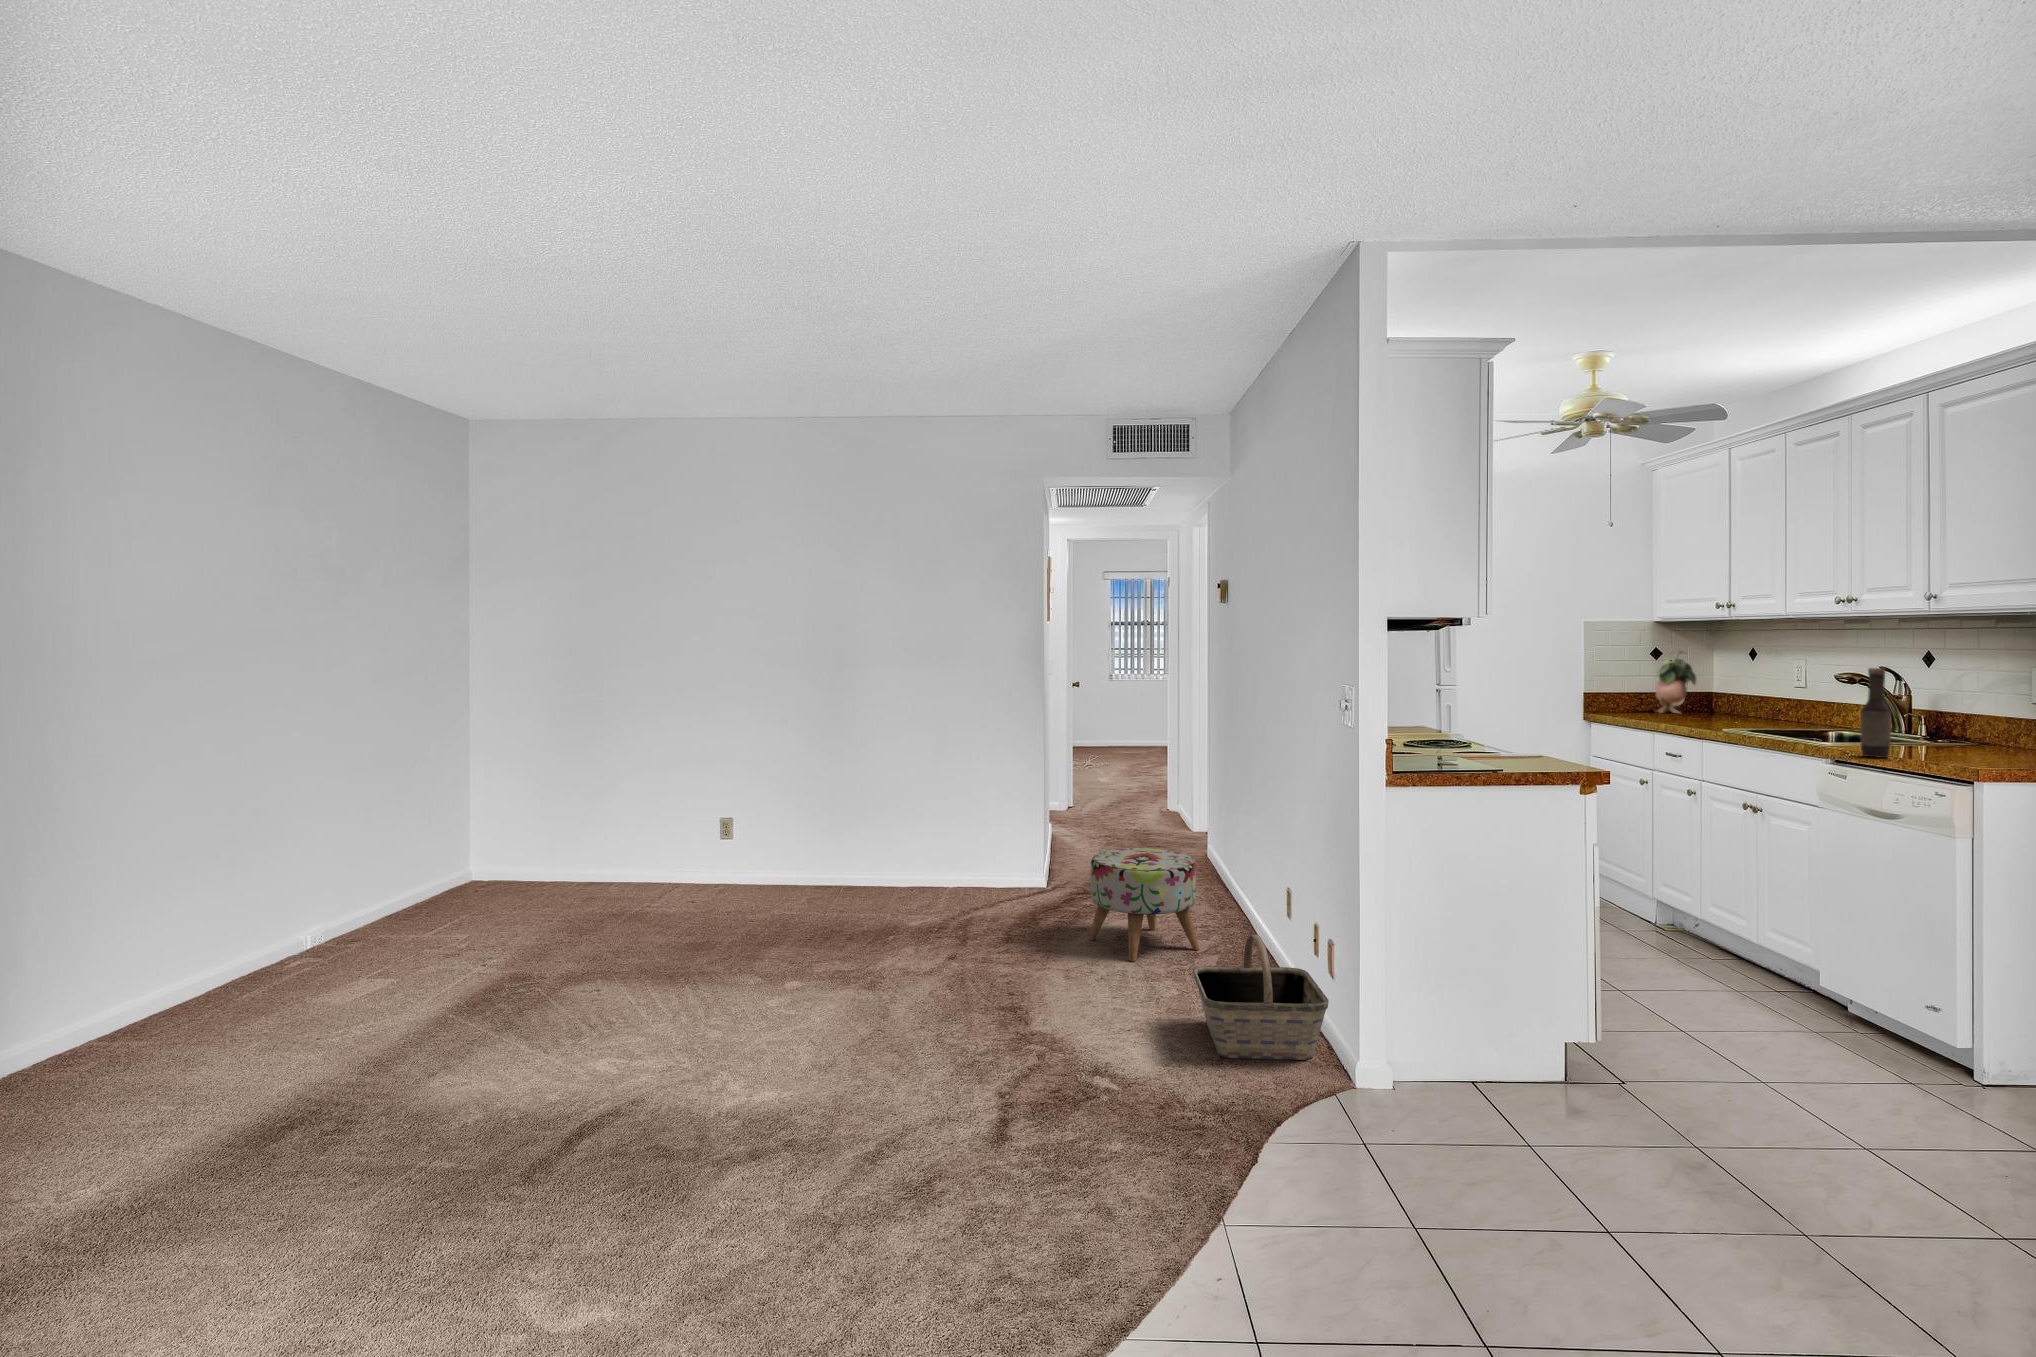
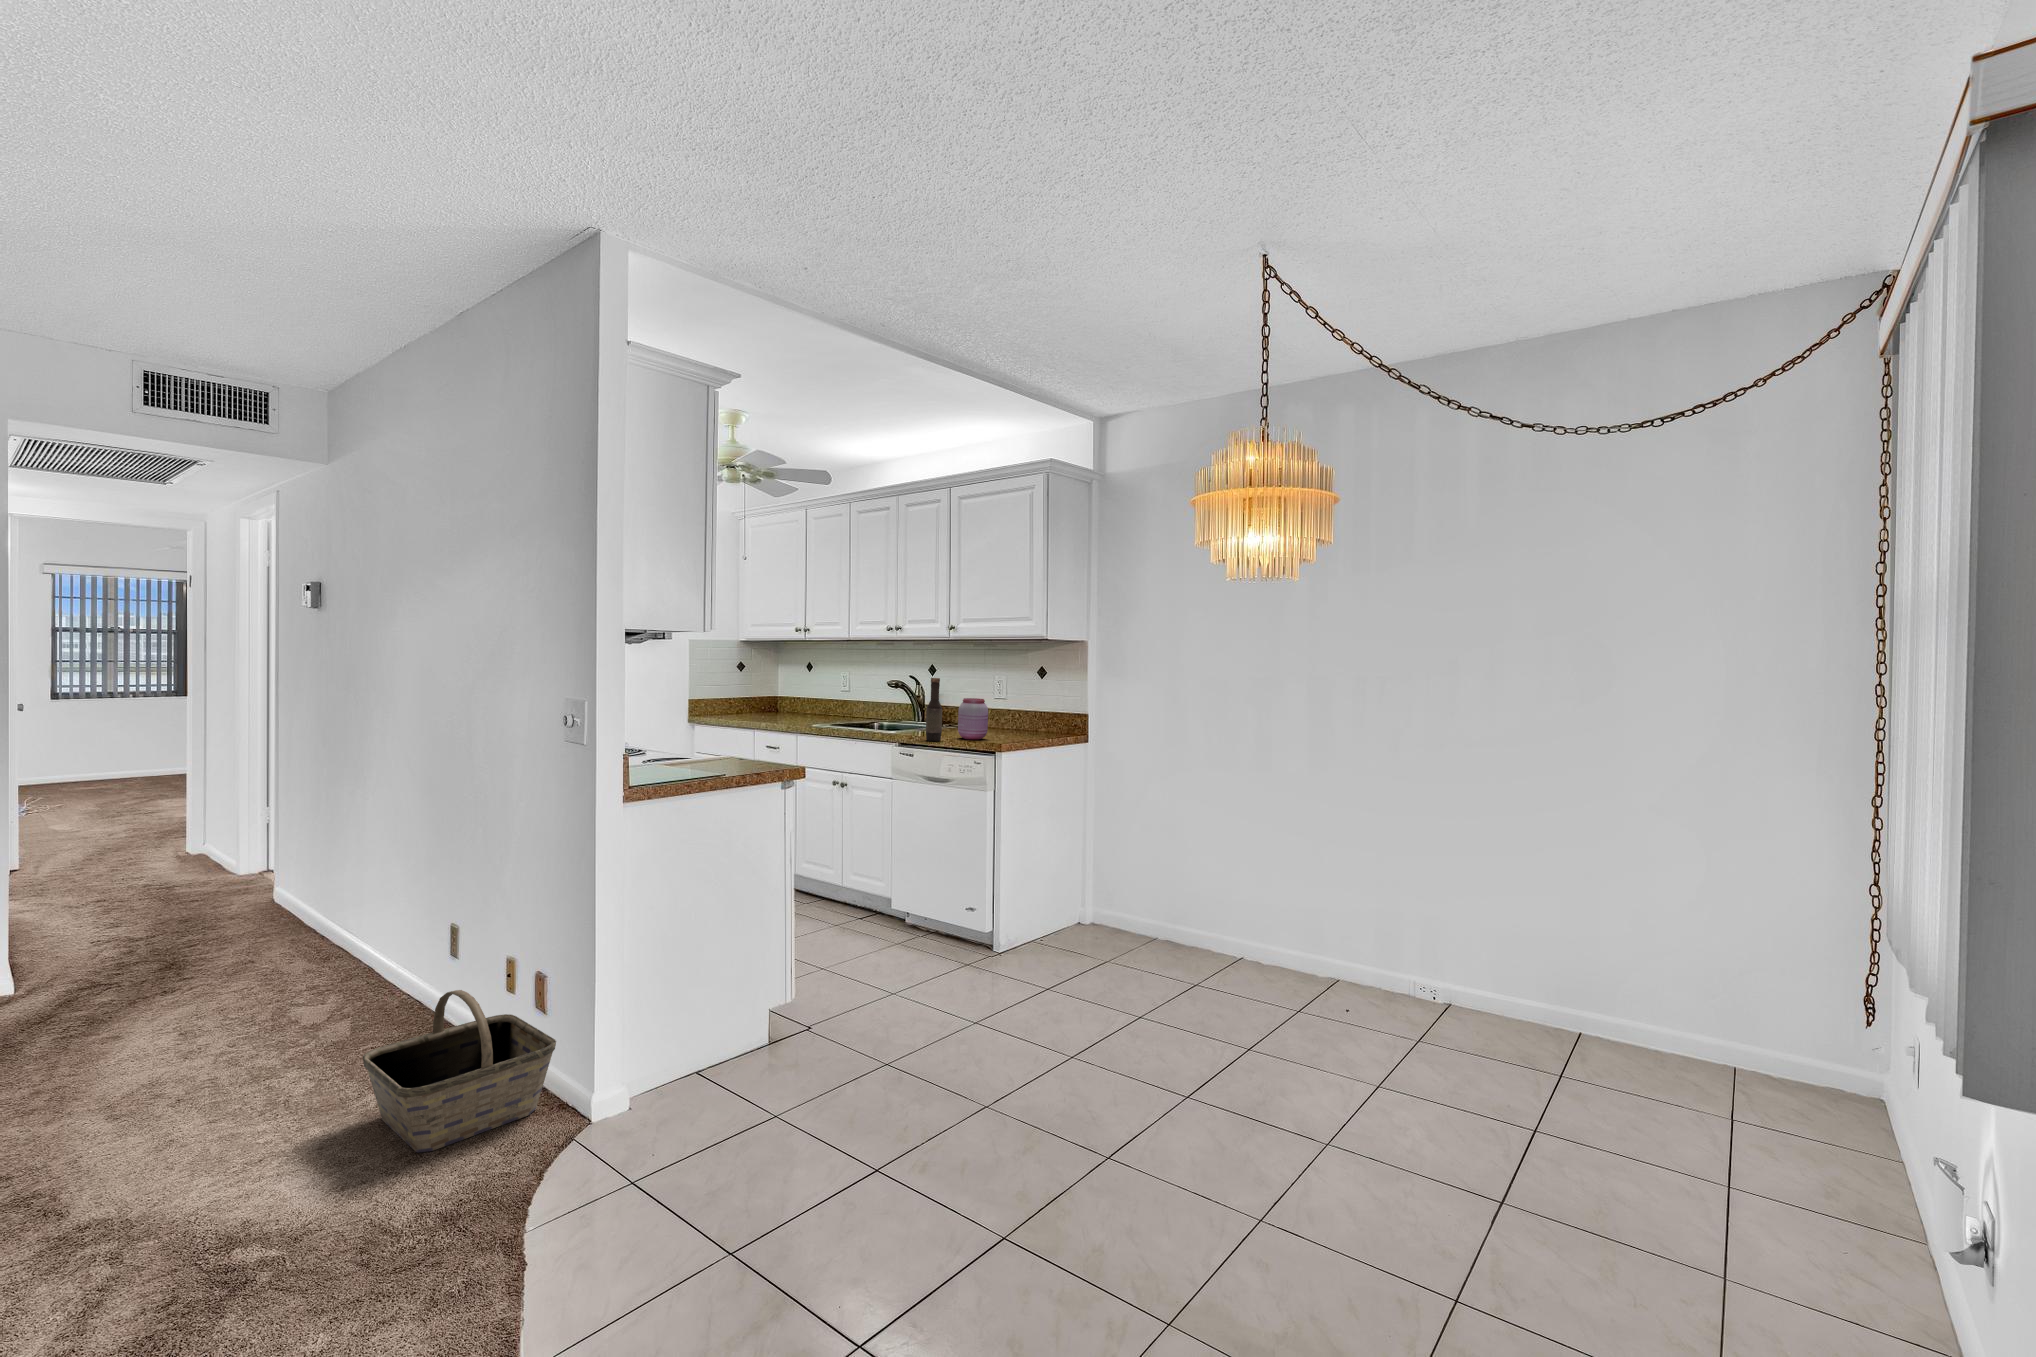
potted plant: present [1656,651,1697,713] -> none [758,657,790,709]
jar: none [1932,698,1996,760] -> present [958,698,988,739]
ottoman: present [1089,848,1199,961] -> none [123,909,327,1075]

